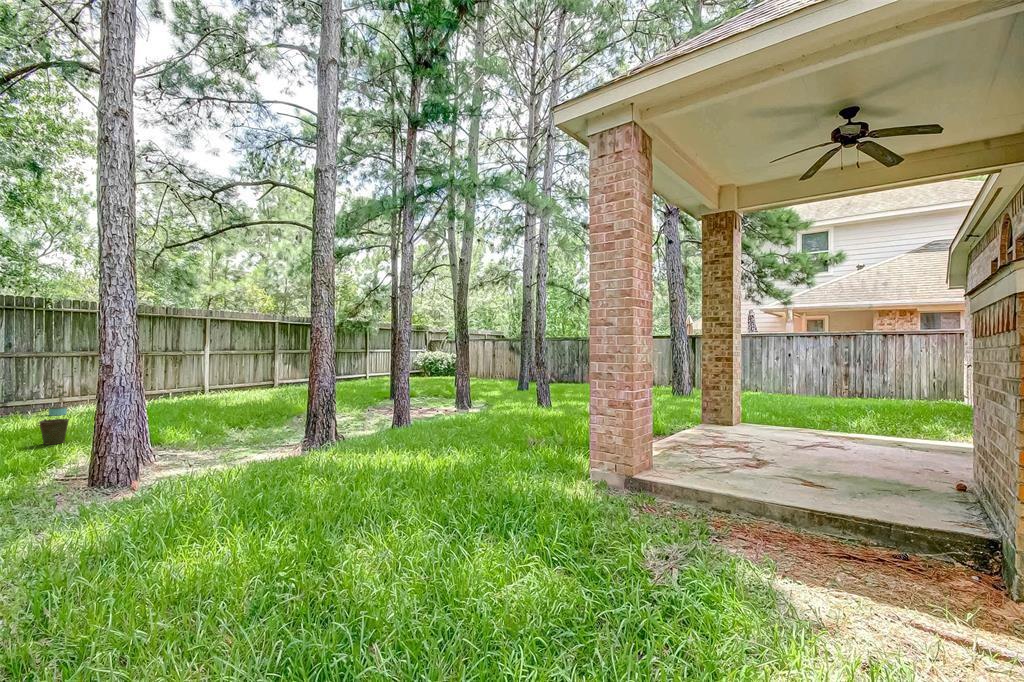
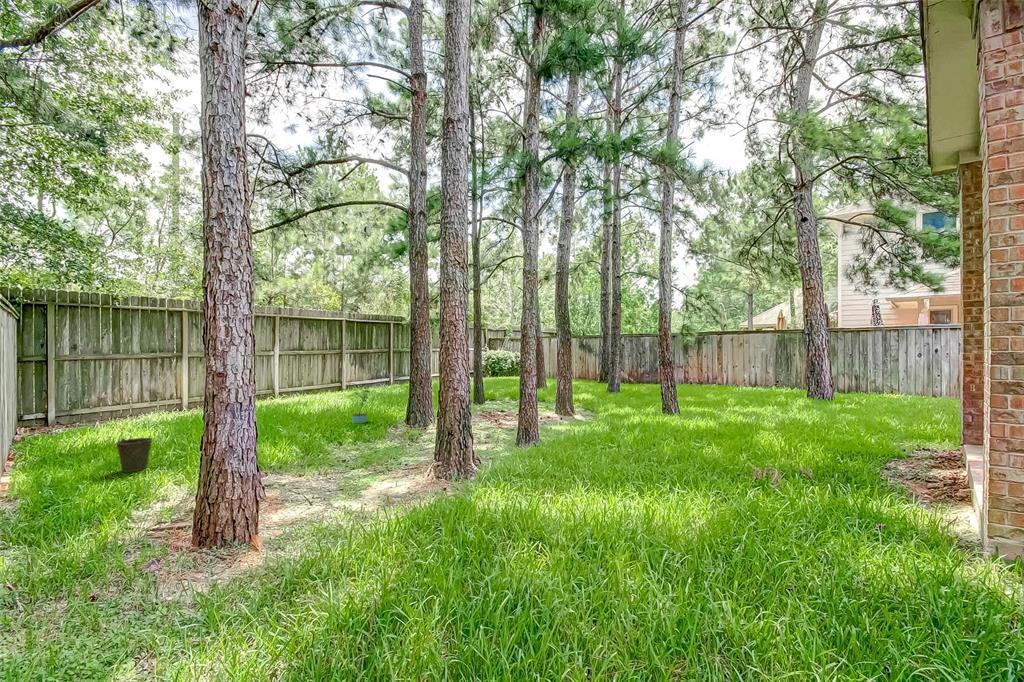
potted plant: present [47,376,72,416] -> present [348,382,369,423]

